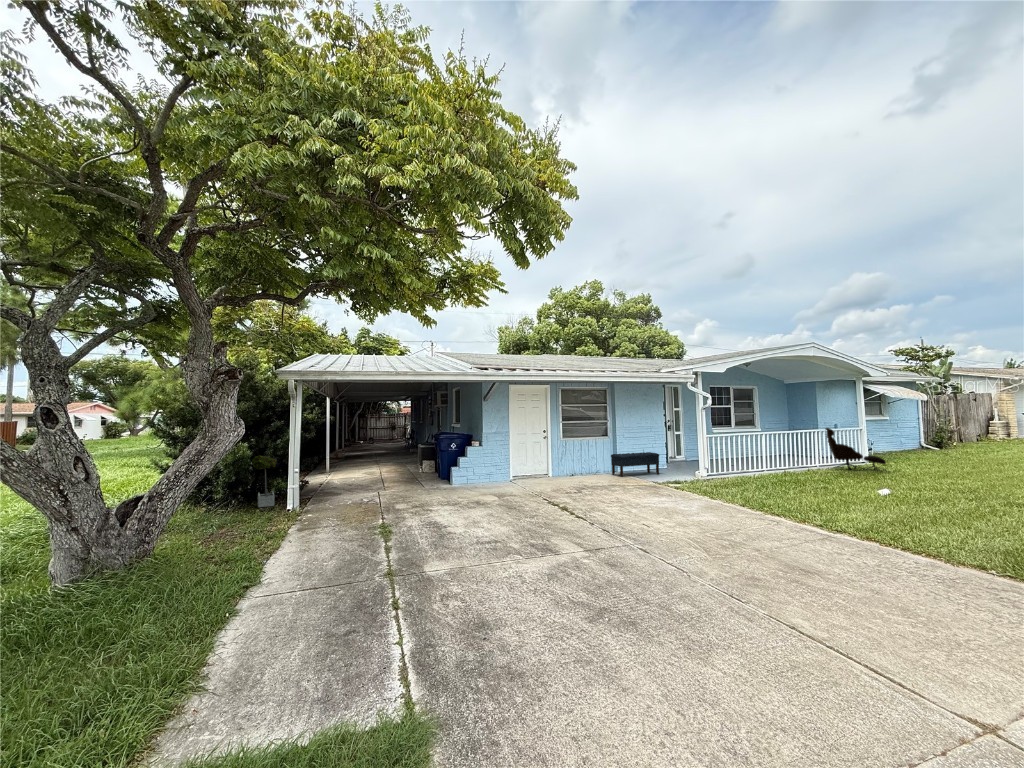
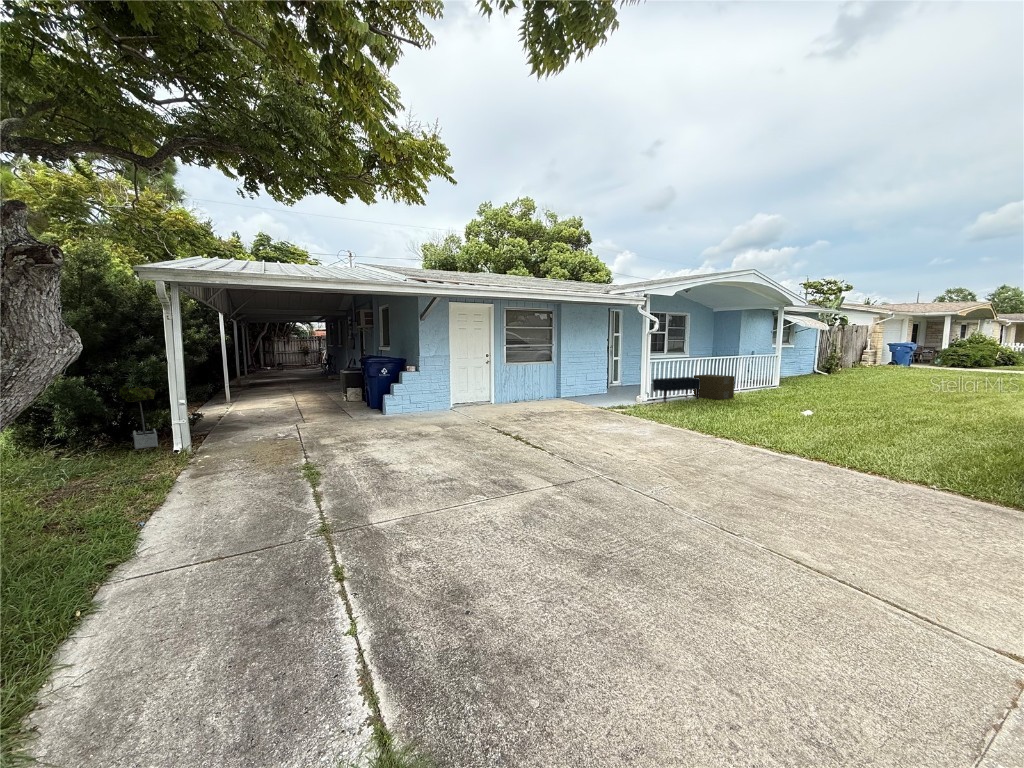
lounge chair: present [826,428,886,470] -> none [751,354,800,394]
cardboard box: none [760,449,806,475] -> present [693,374,735,399]
bench: present [611,452,659,477] -> present [652,377,700,402]

